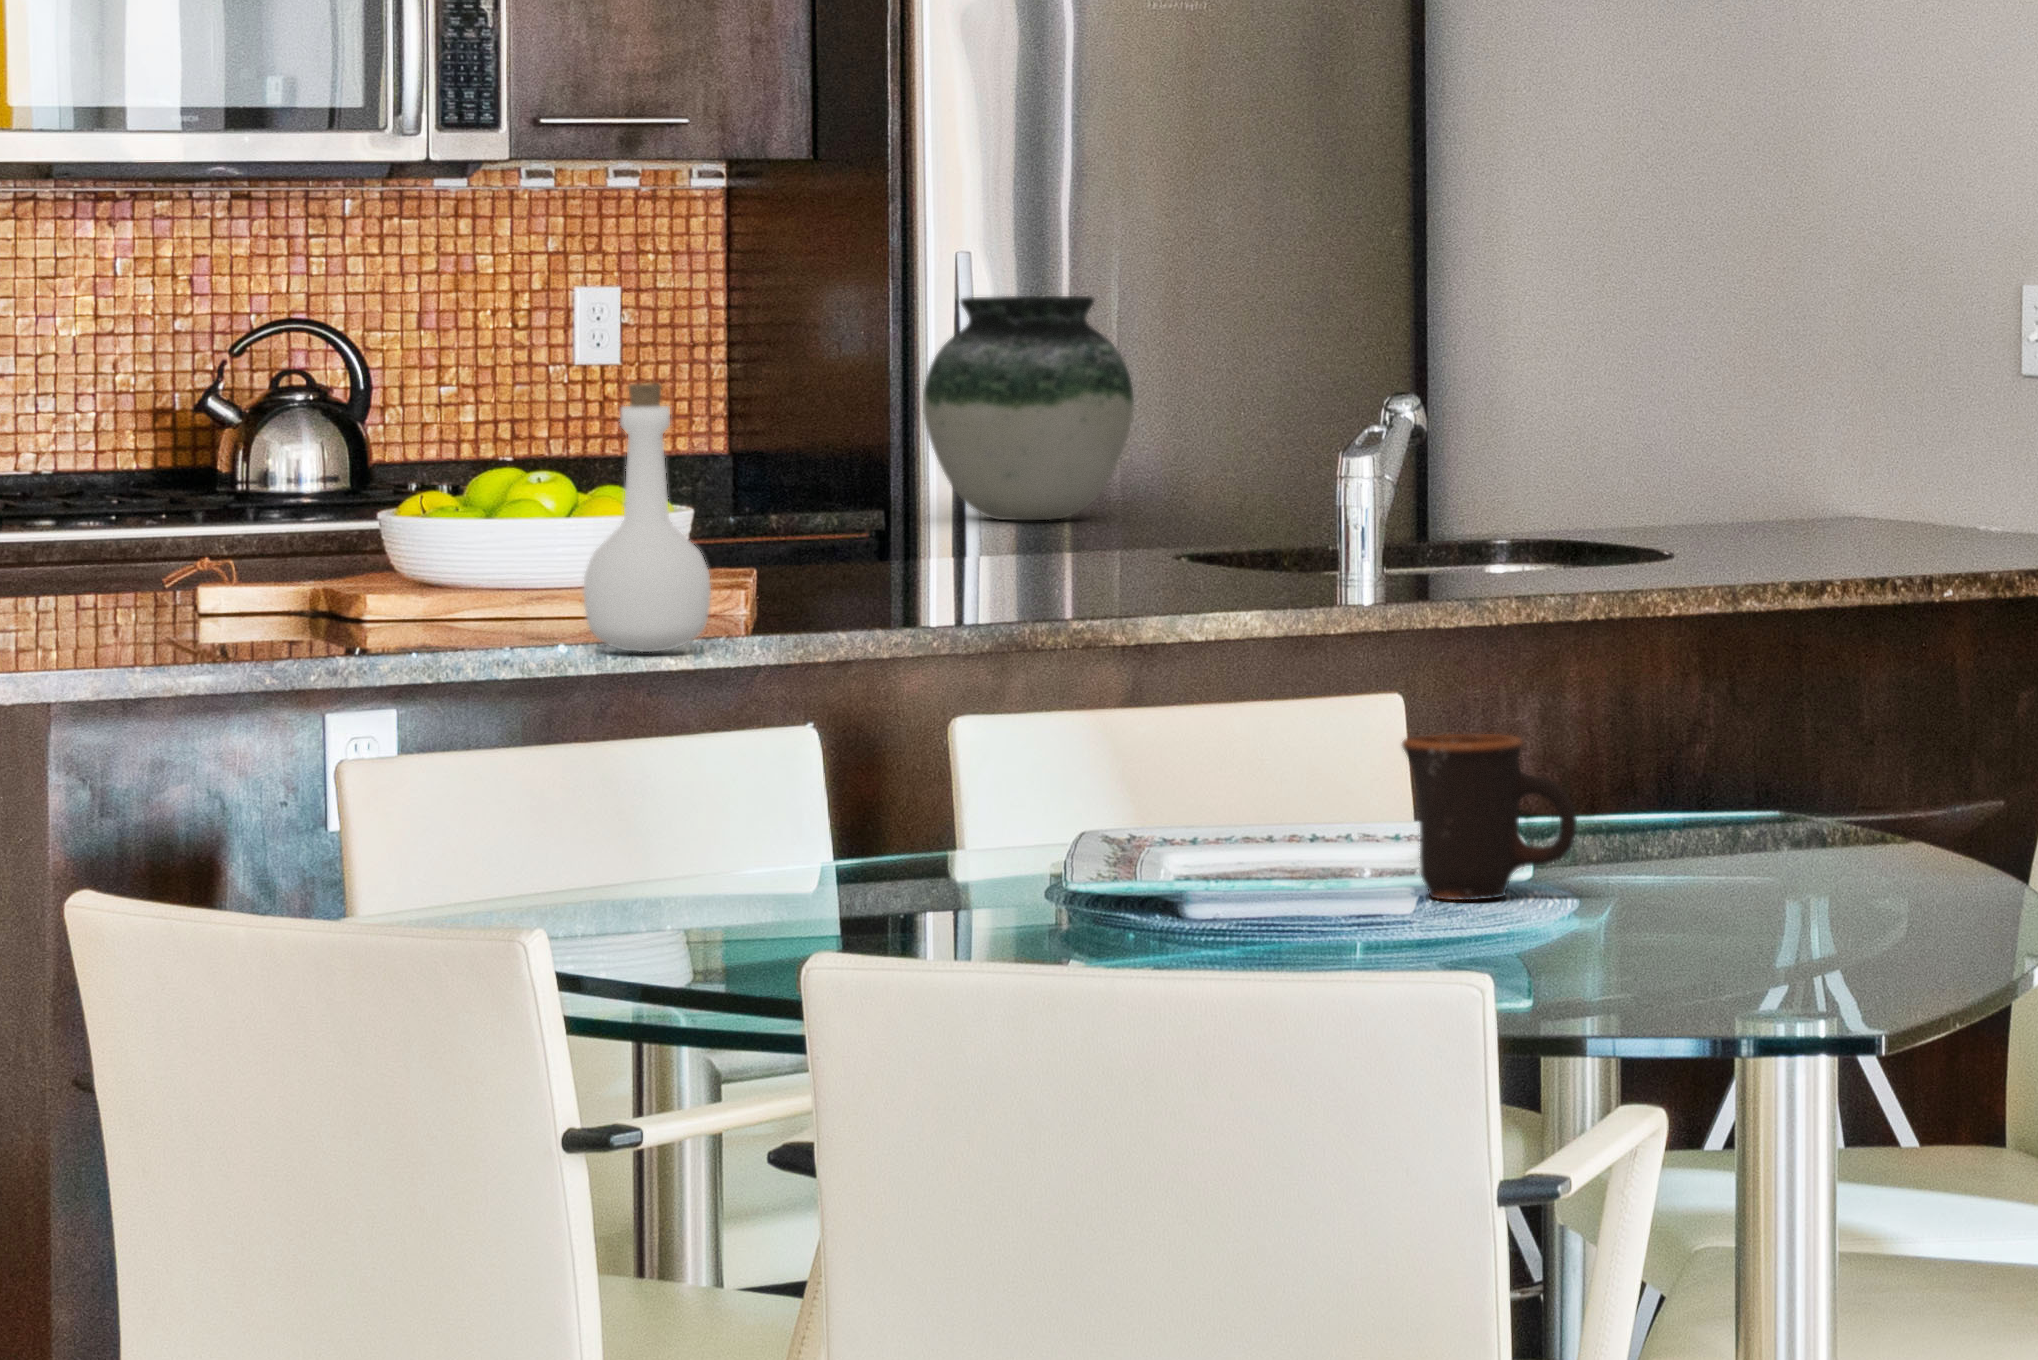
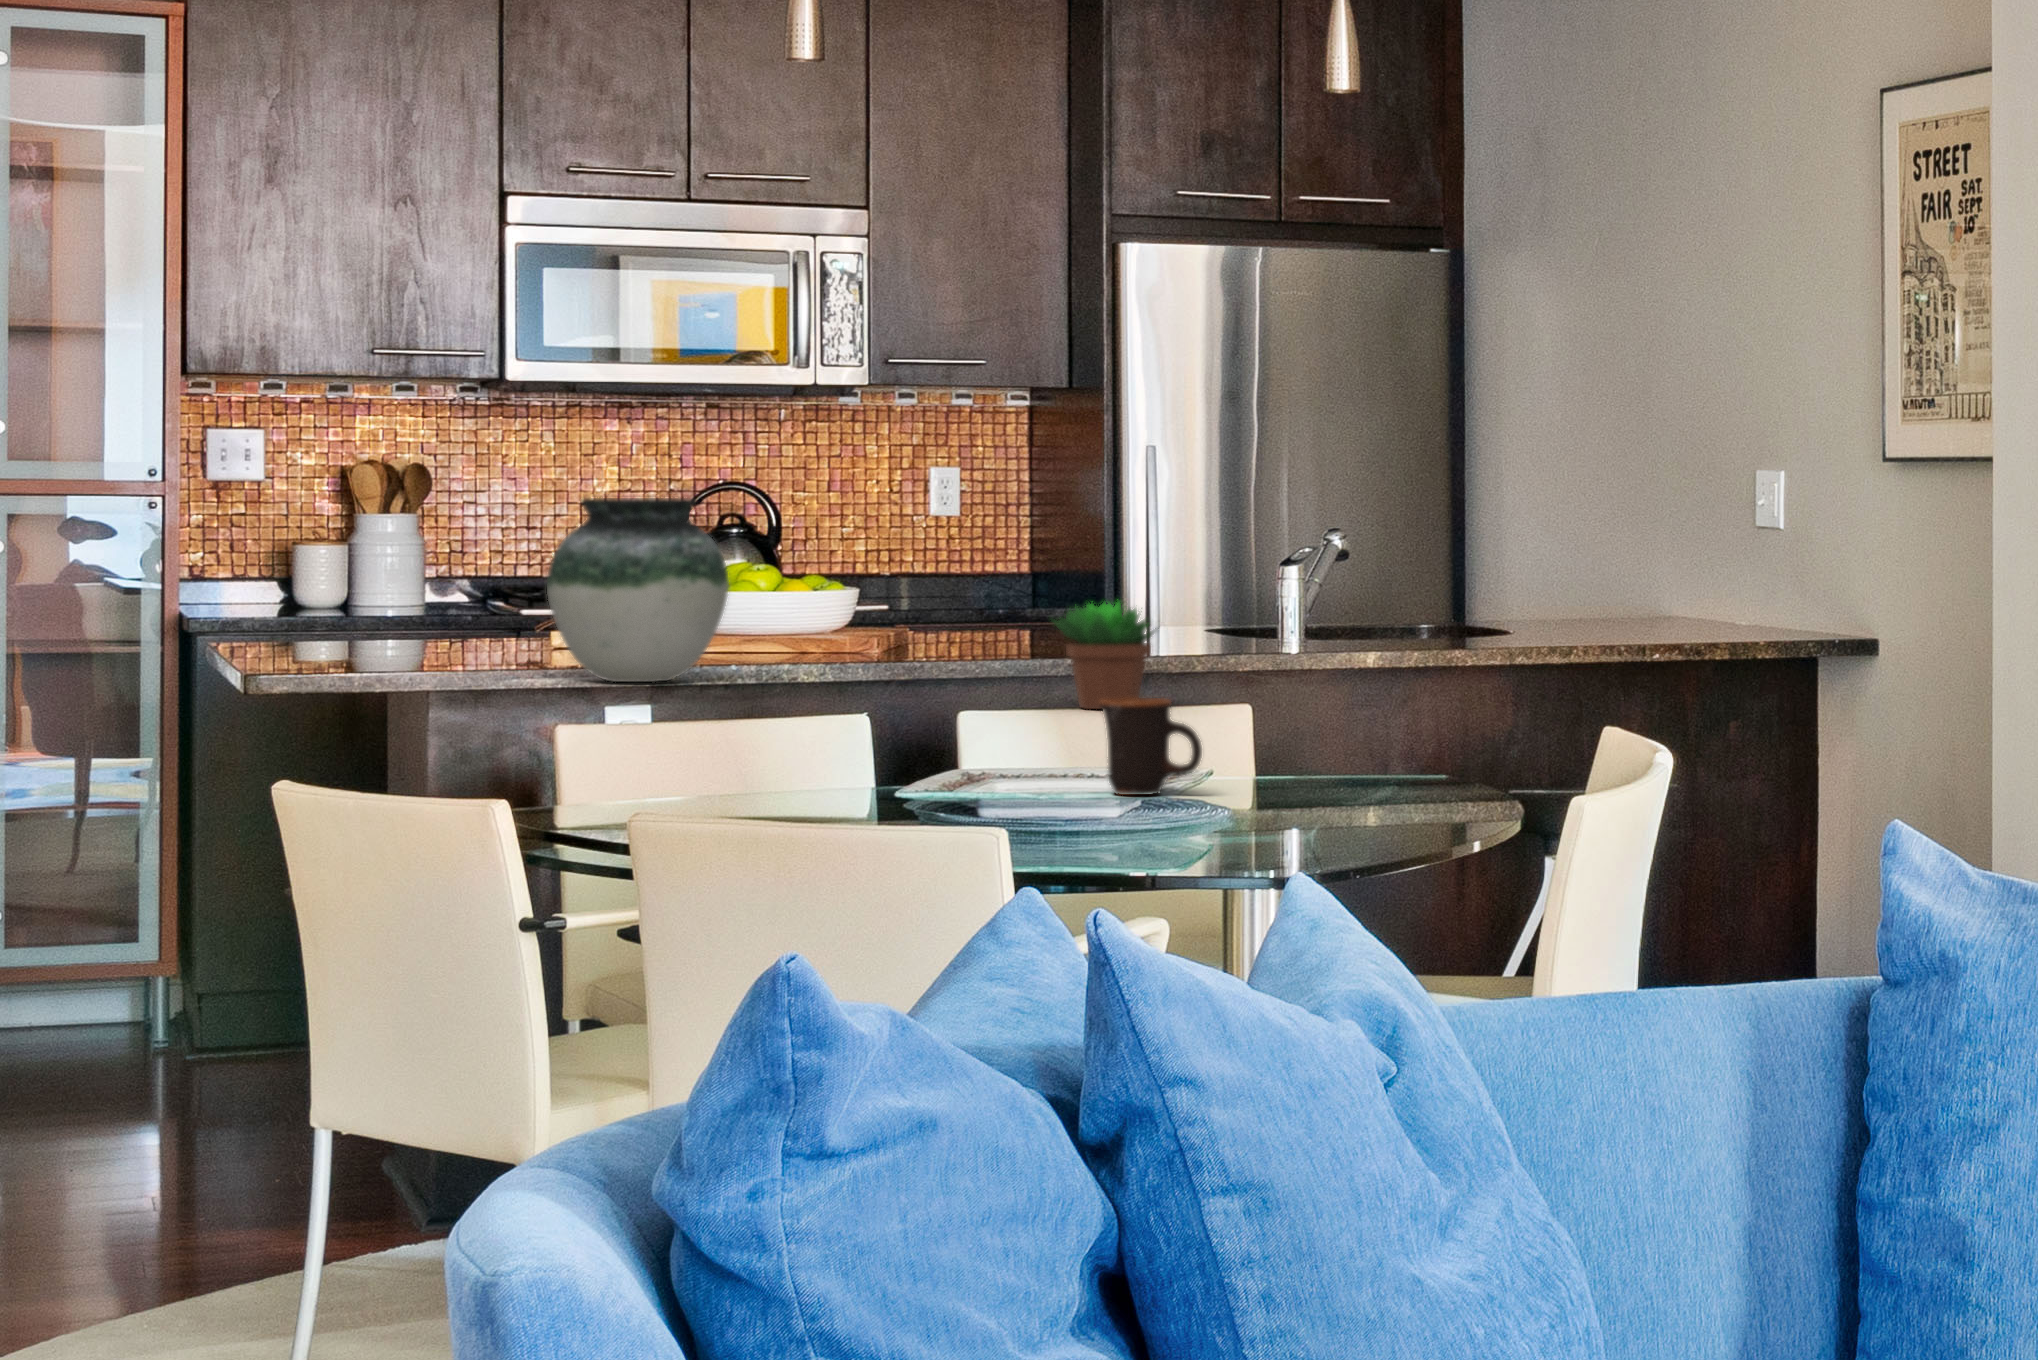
vase: present [923,296,1134,520] -> present [547,498,728,682]
bottle: present [584,383,711,652] -> none [801,509,879,671]
succulent plant: none [1074,536,1257,721] -> present [1053,602,1156,709]

